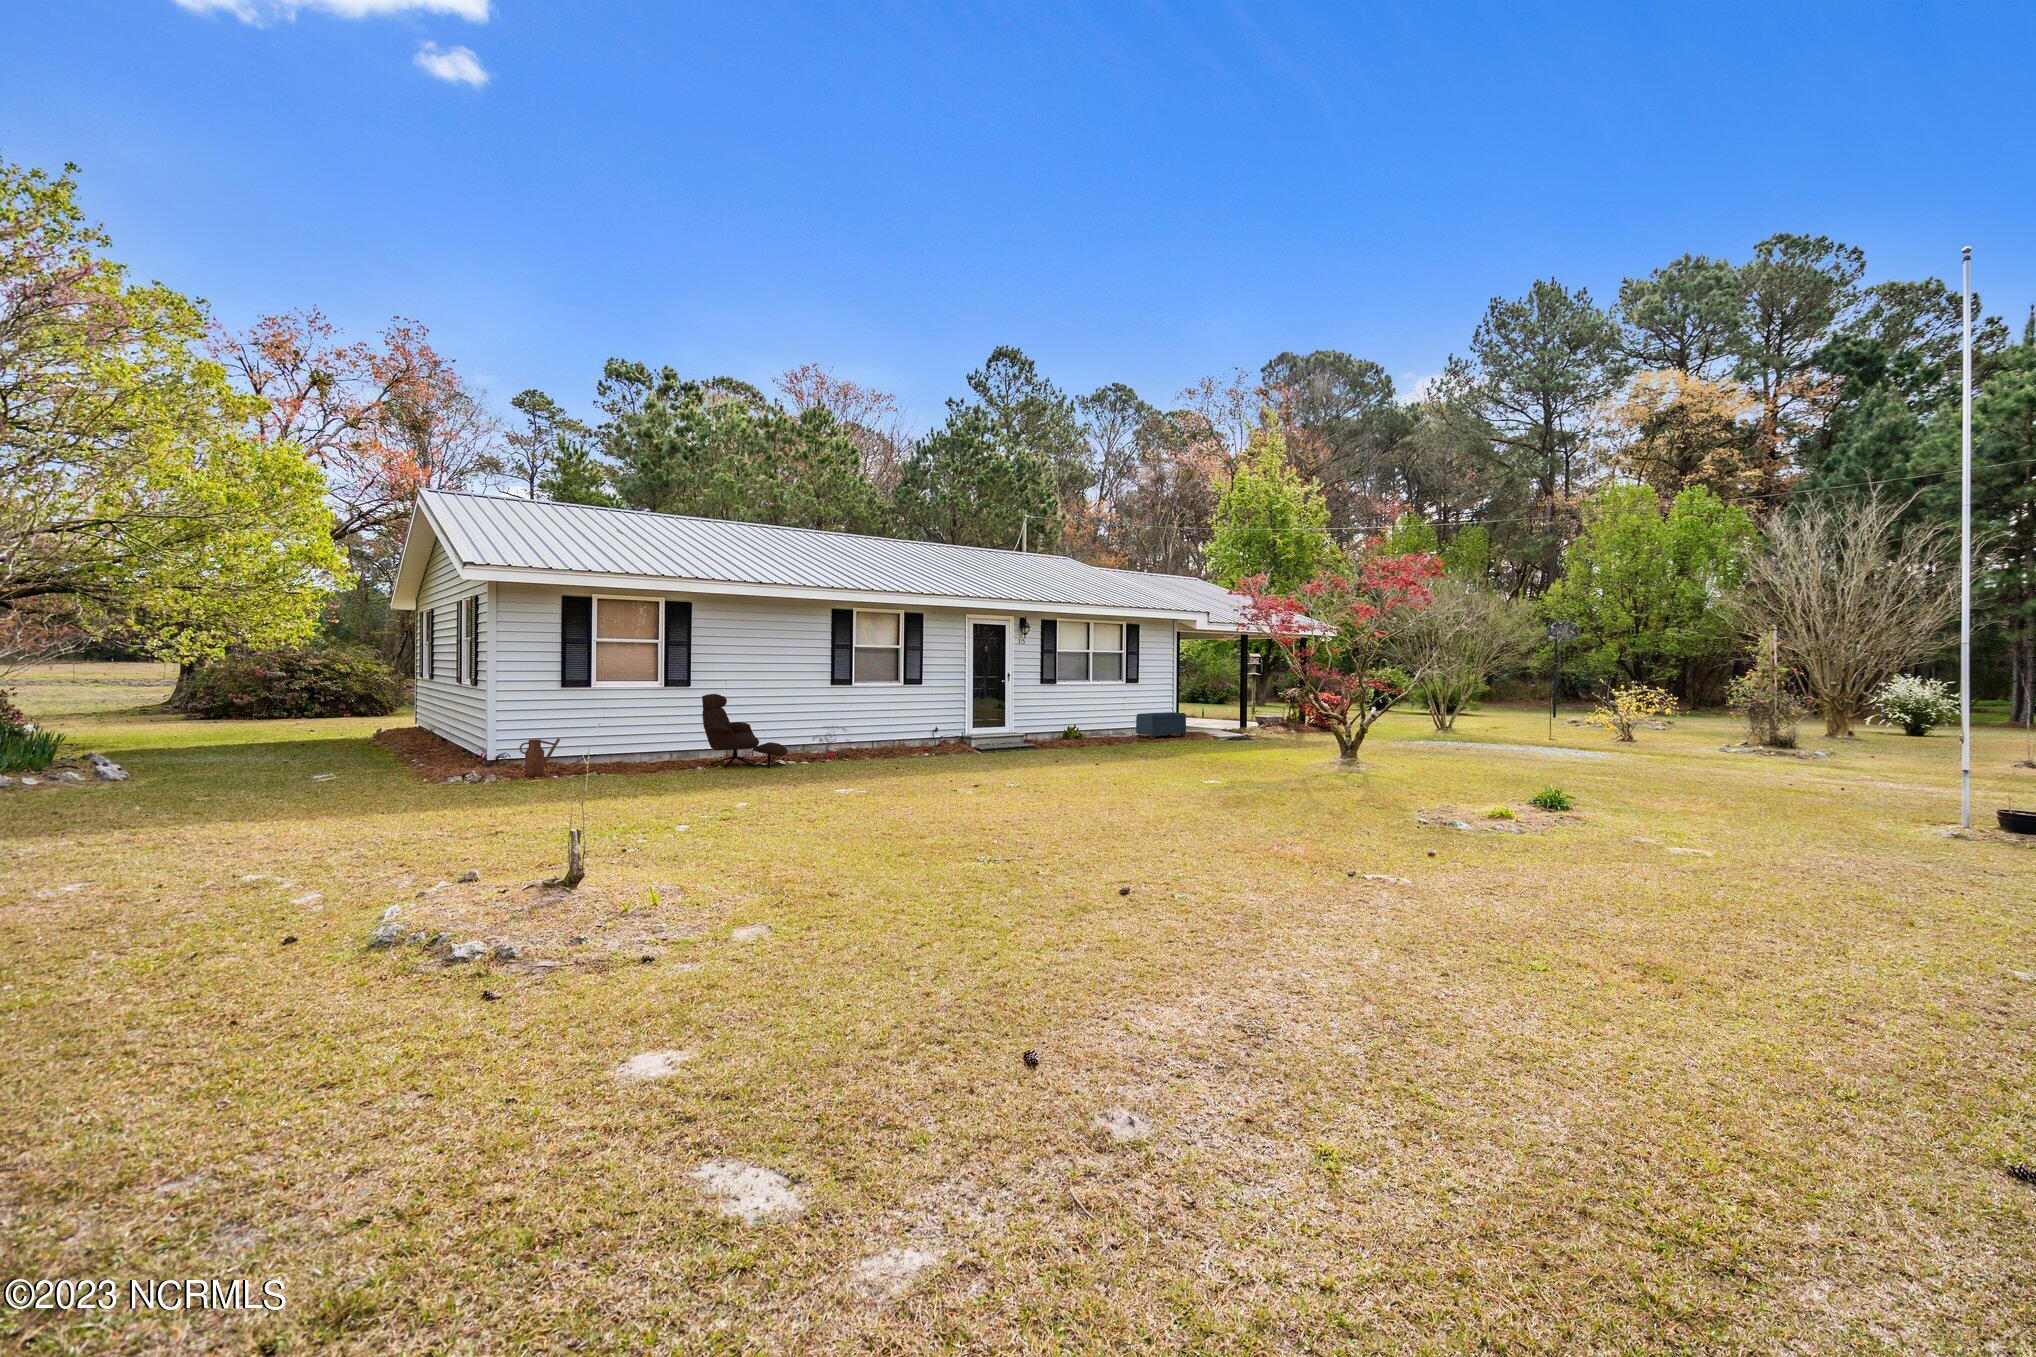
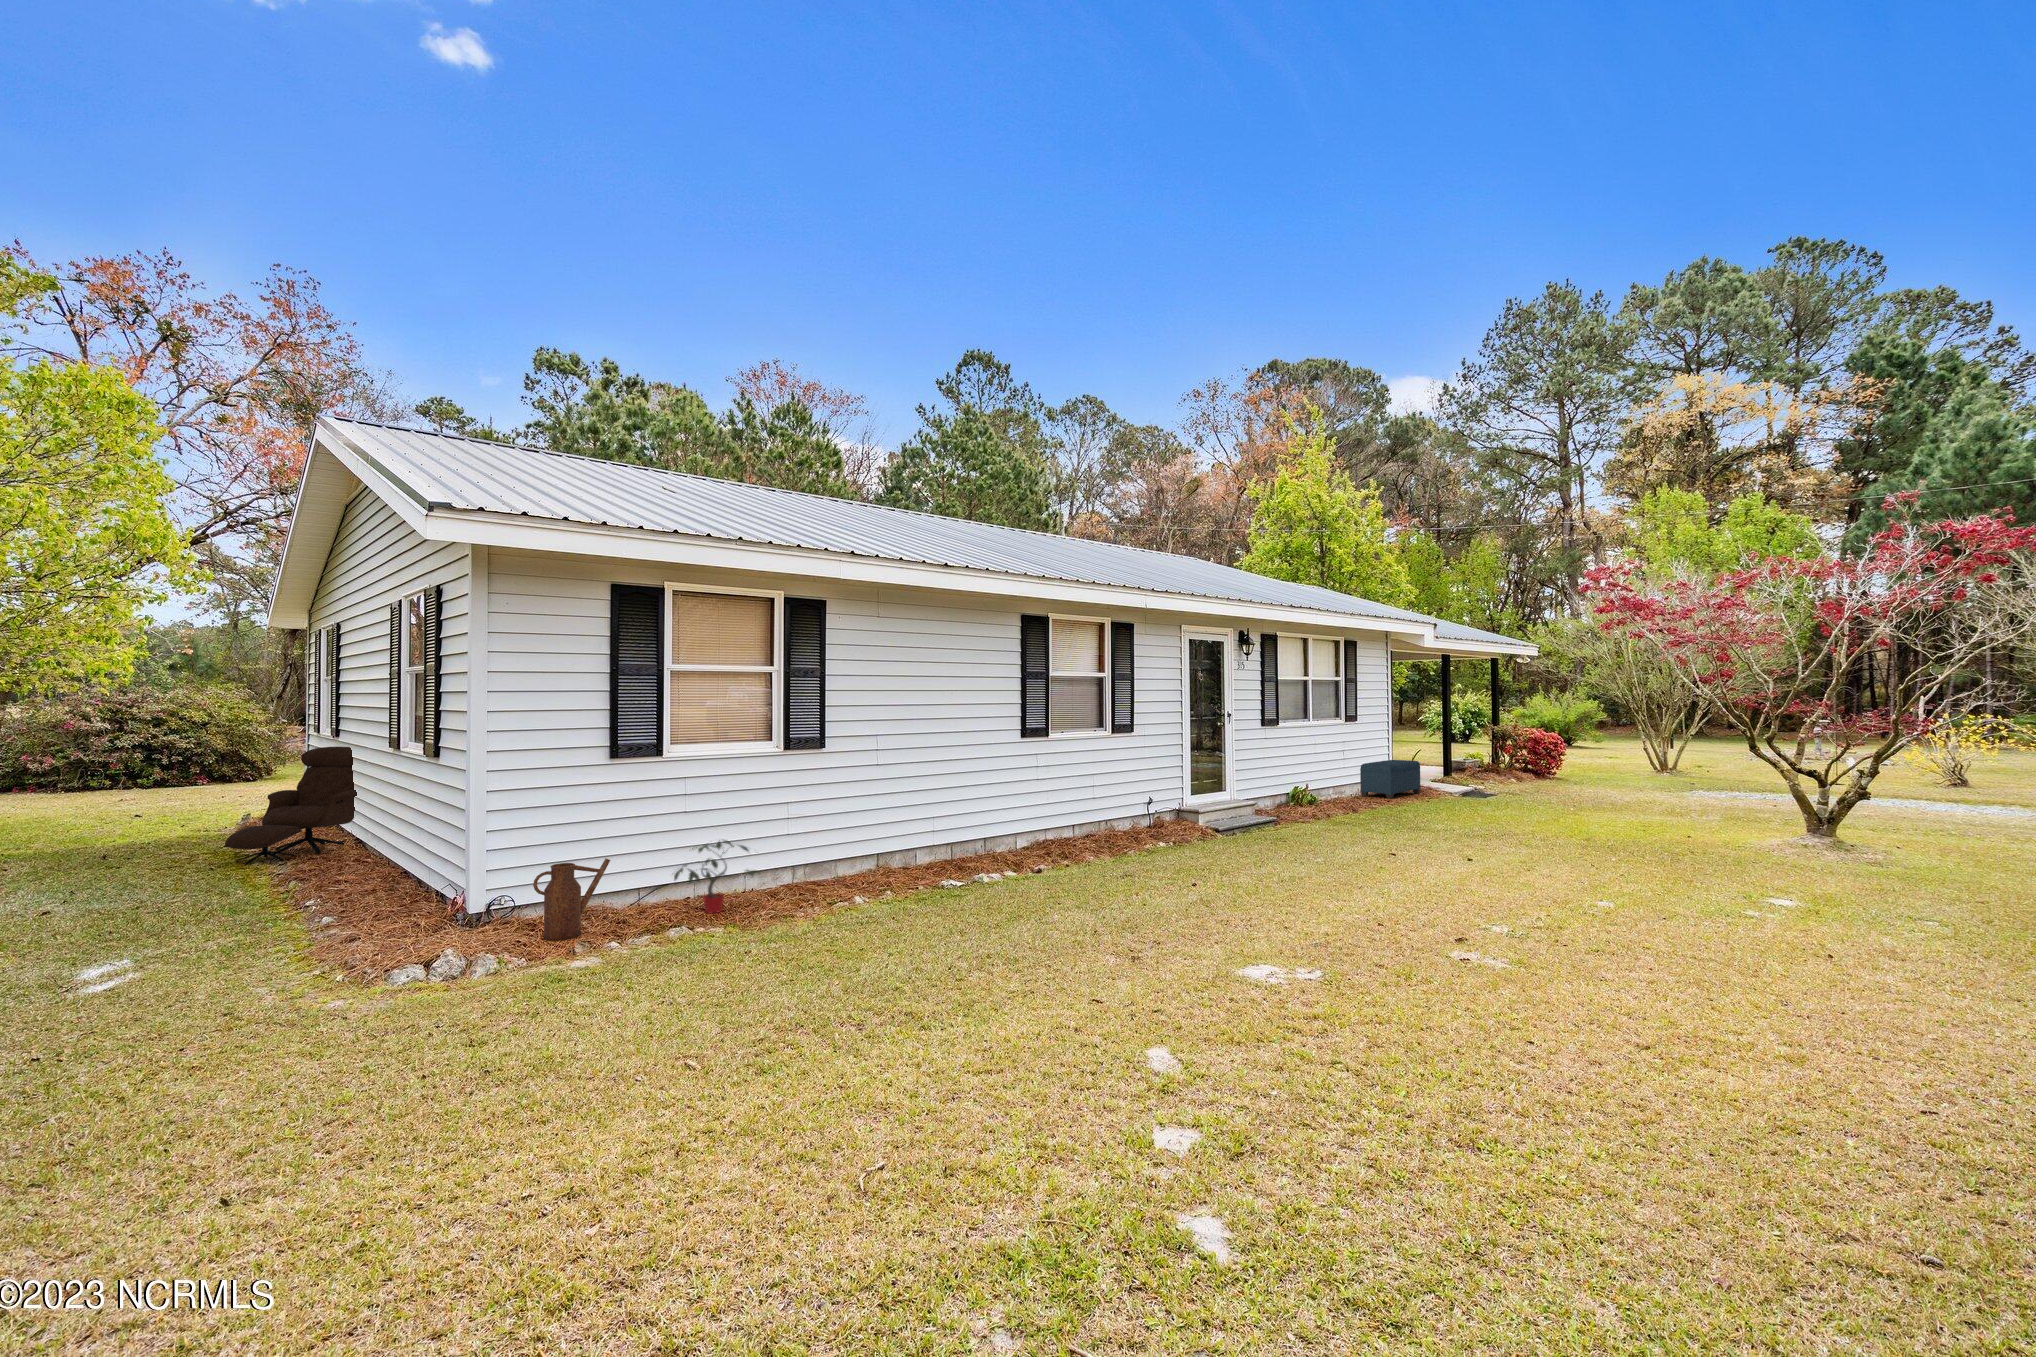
lounge chair: present [702,694,788,768] -> present [225,747,357,865]
potted plant: present [813,726,844,758] -> present [674,840,759,913]

